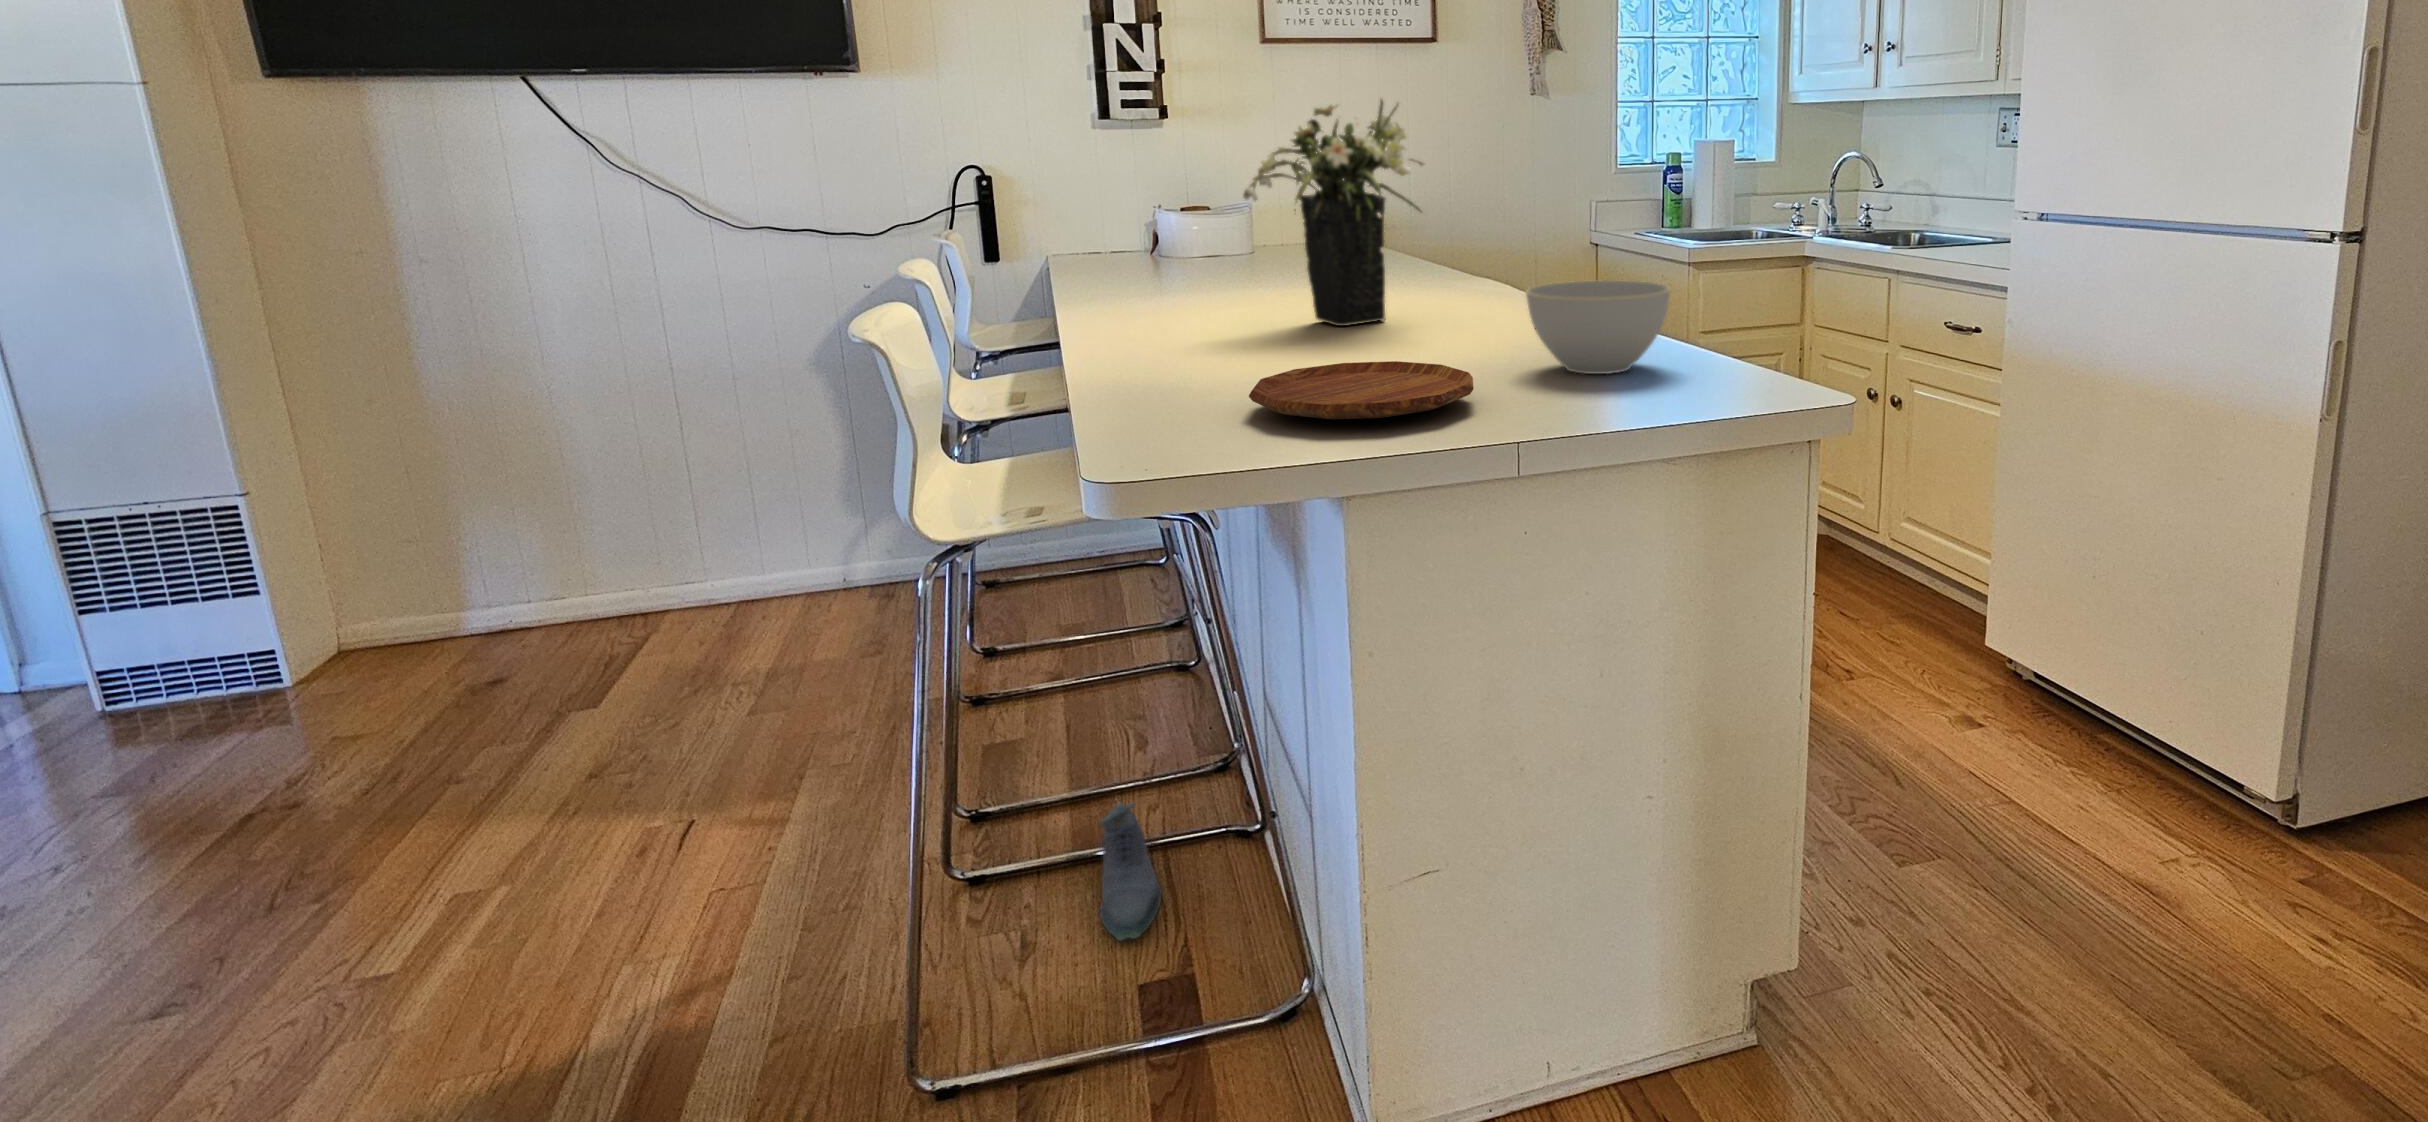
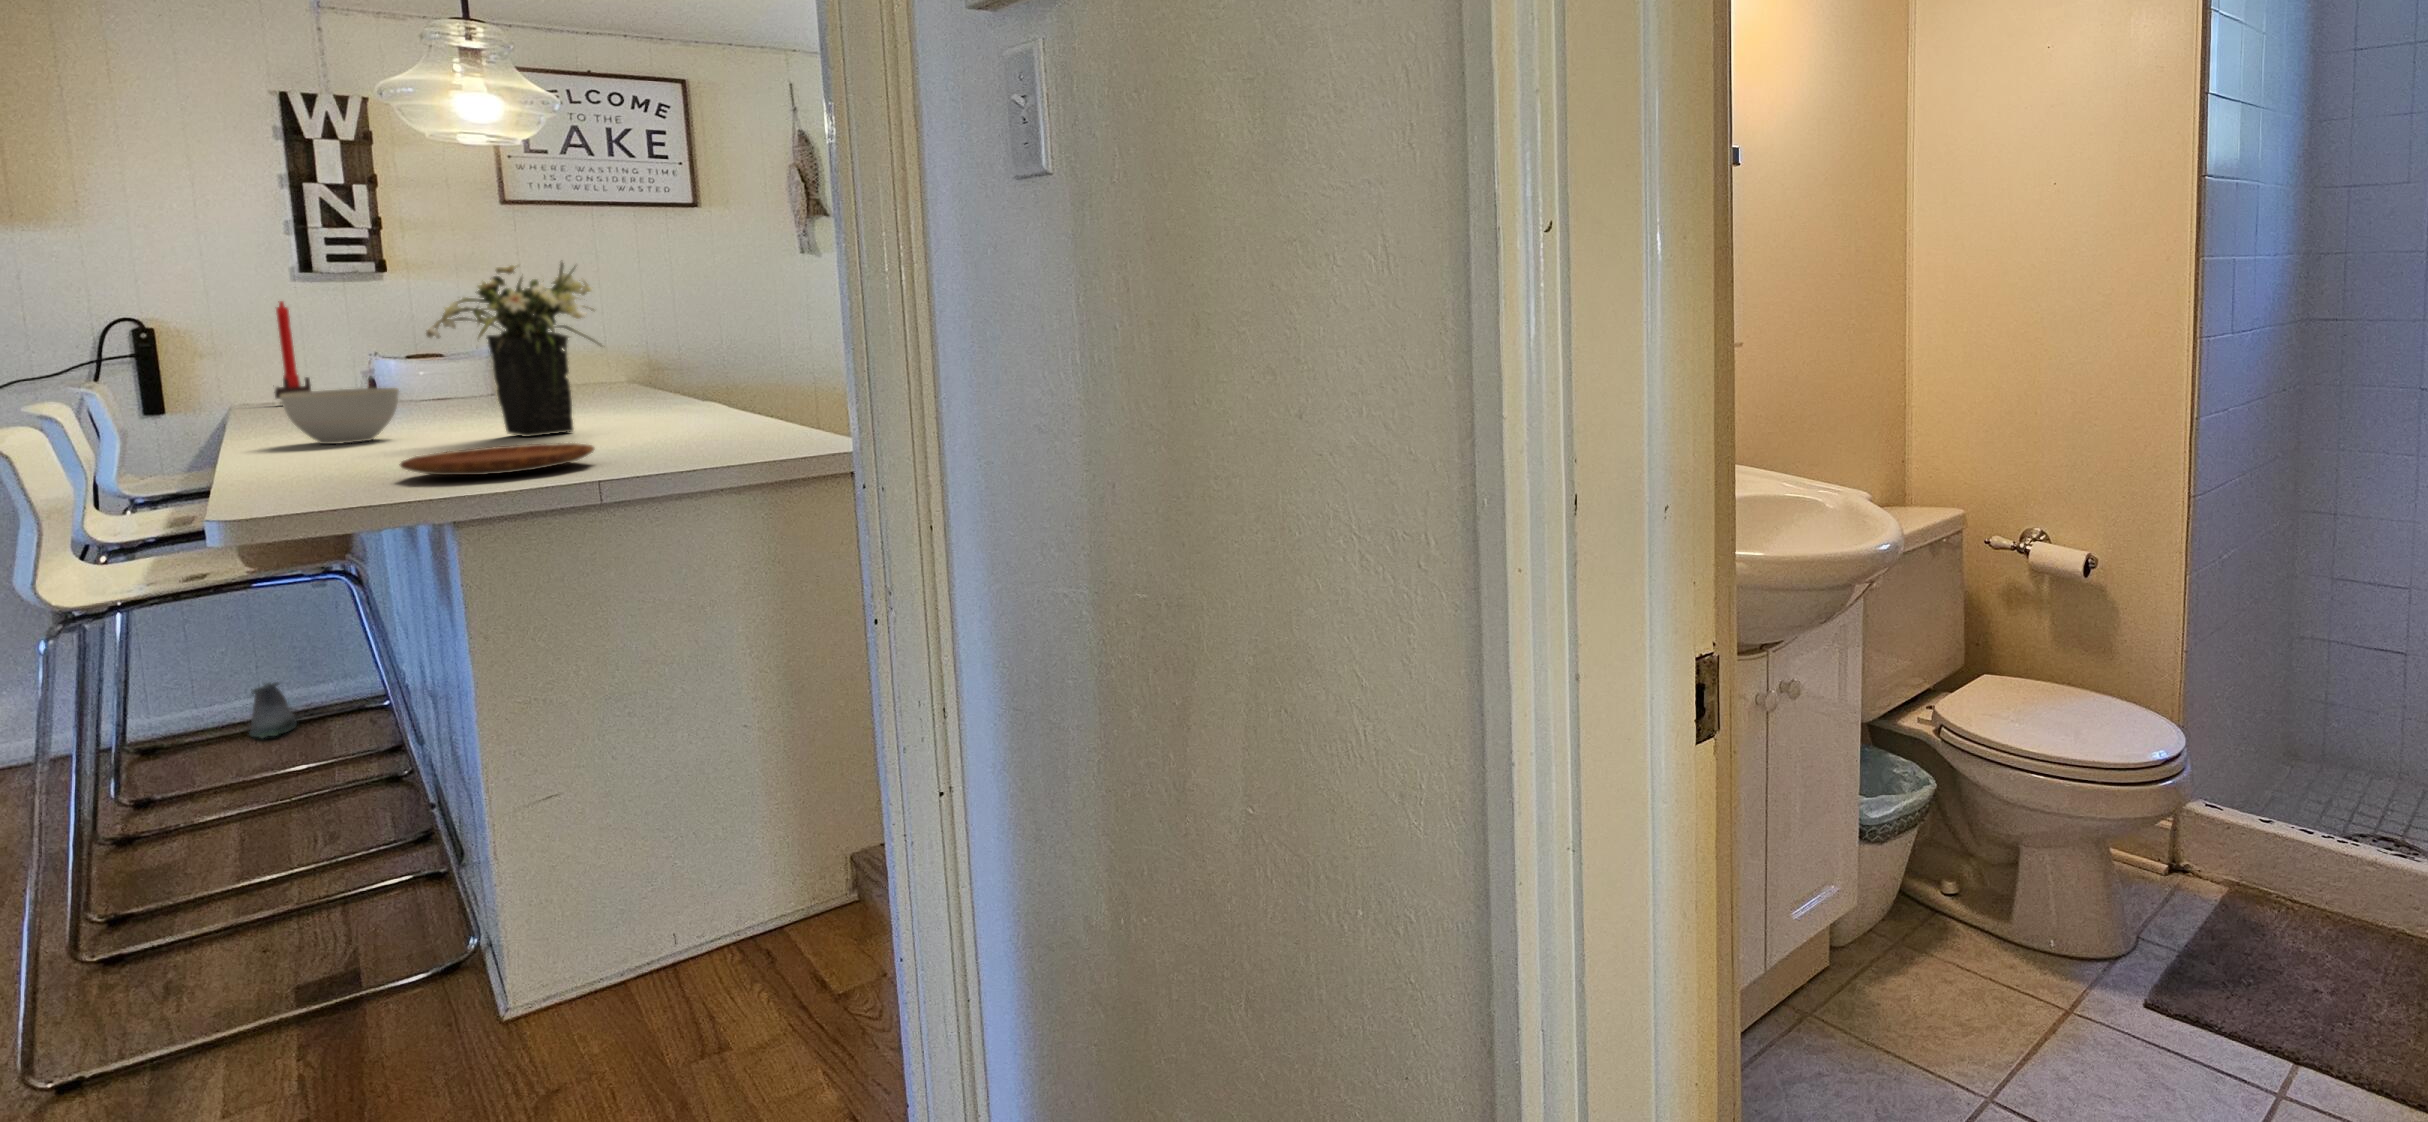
candle: none [1079,148,1110,254] -> present [274,301,311,399]
bowl: present [1526,280,1670,374] -> present [280,388,399,444]
shoe: present [1100,803,1162,941] -> present [250,682,297,738]

